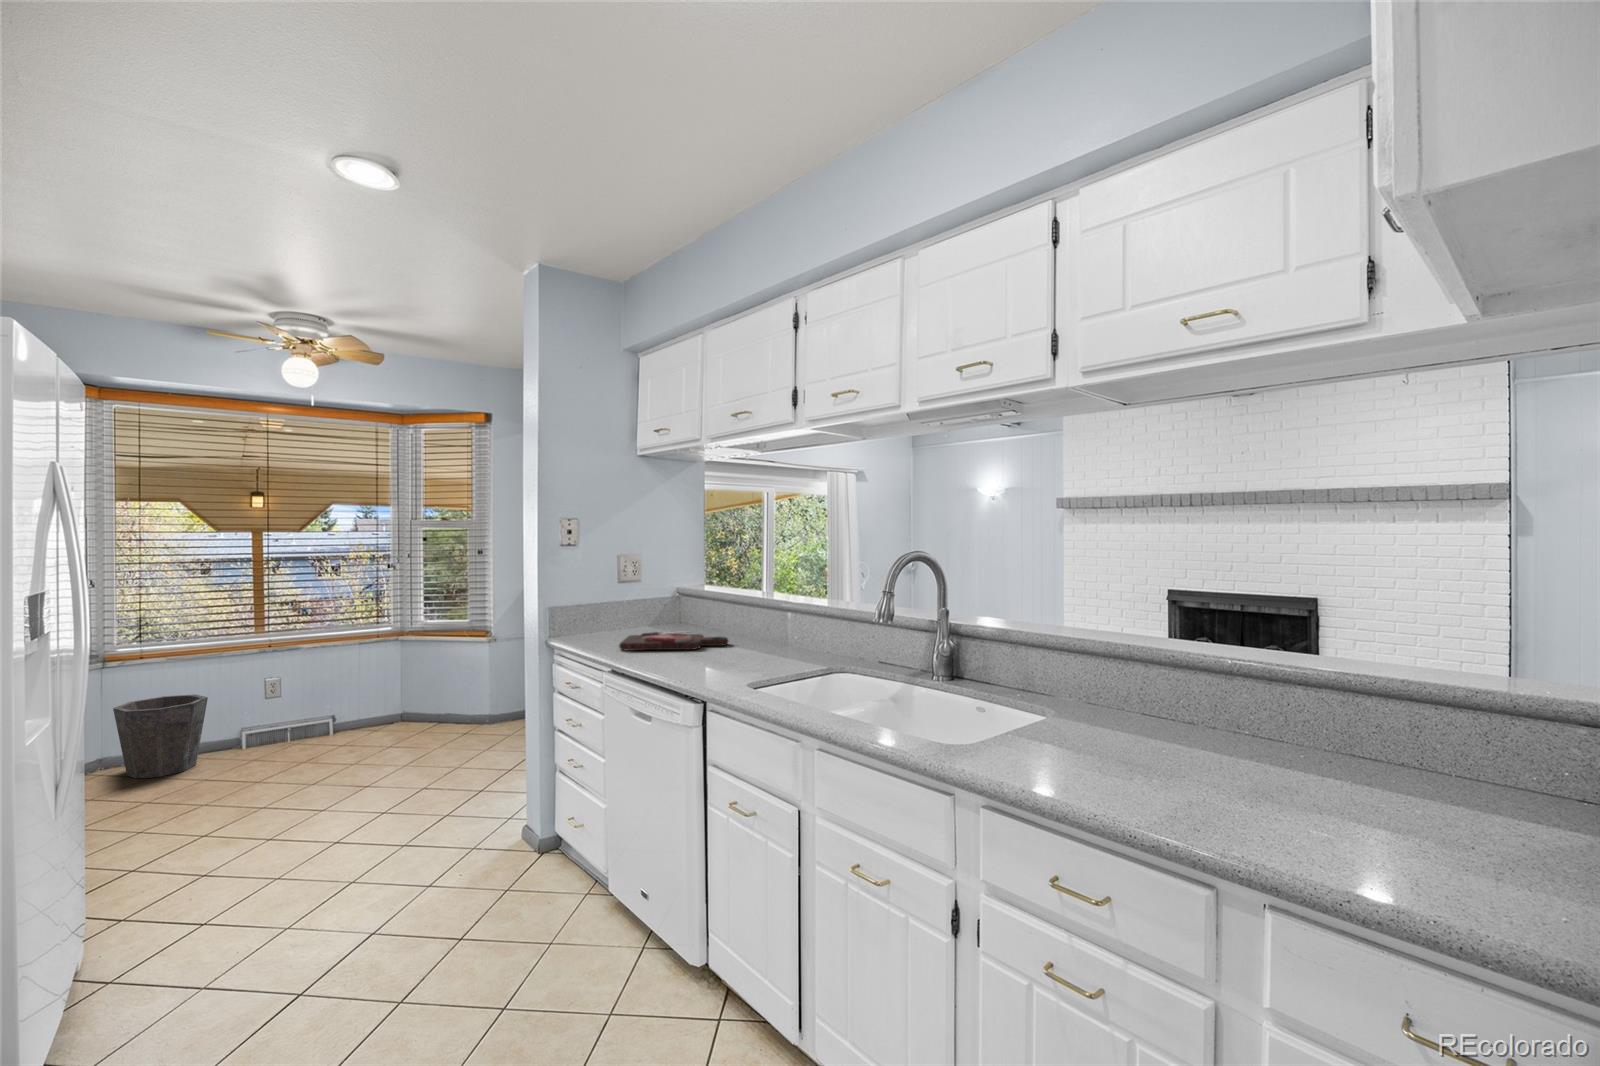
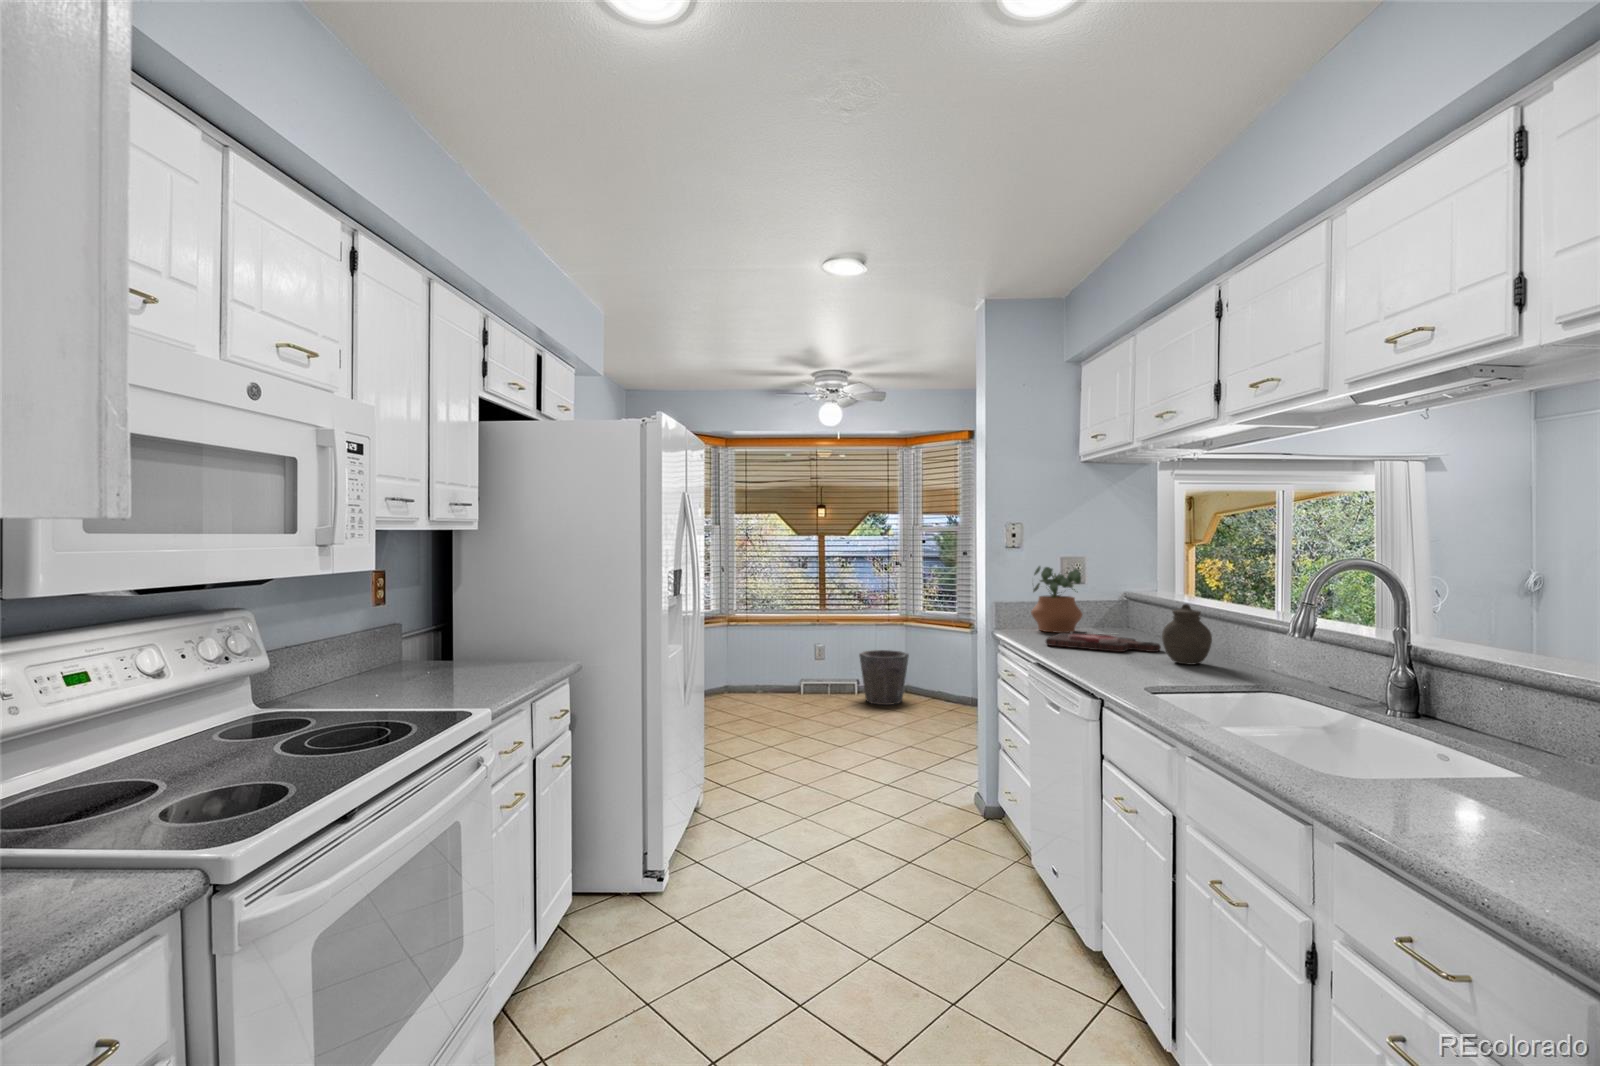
potted plant: none [590,562,644,635] -> present [1031,566,1083,633]
jar: none [739,598,780,655] -> present [1162,604,1212,665]
waste bin: present [113,695,208,779] -> present [859,650,909,705]

